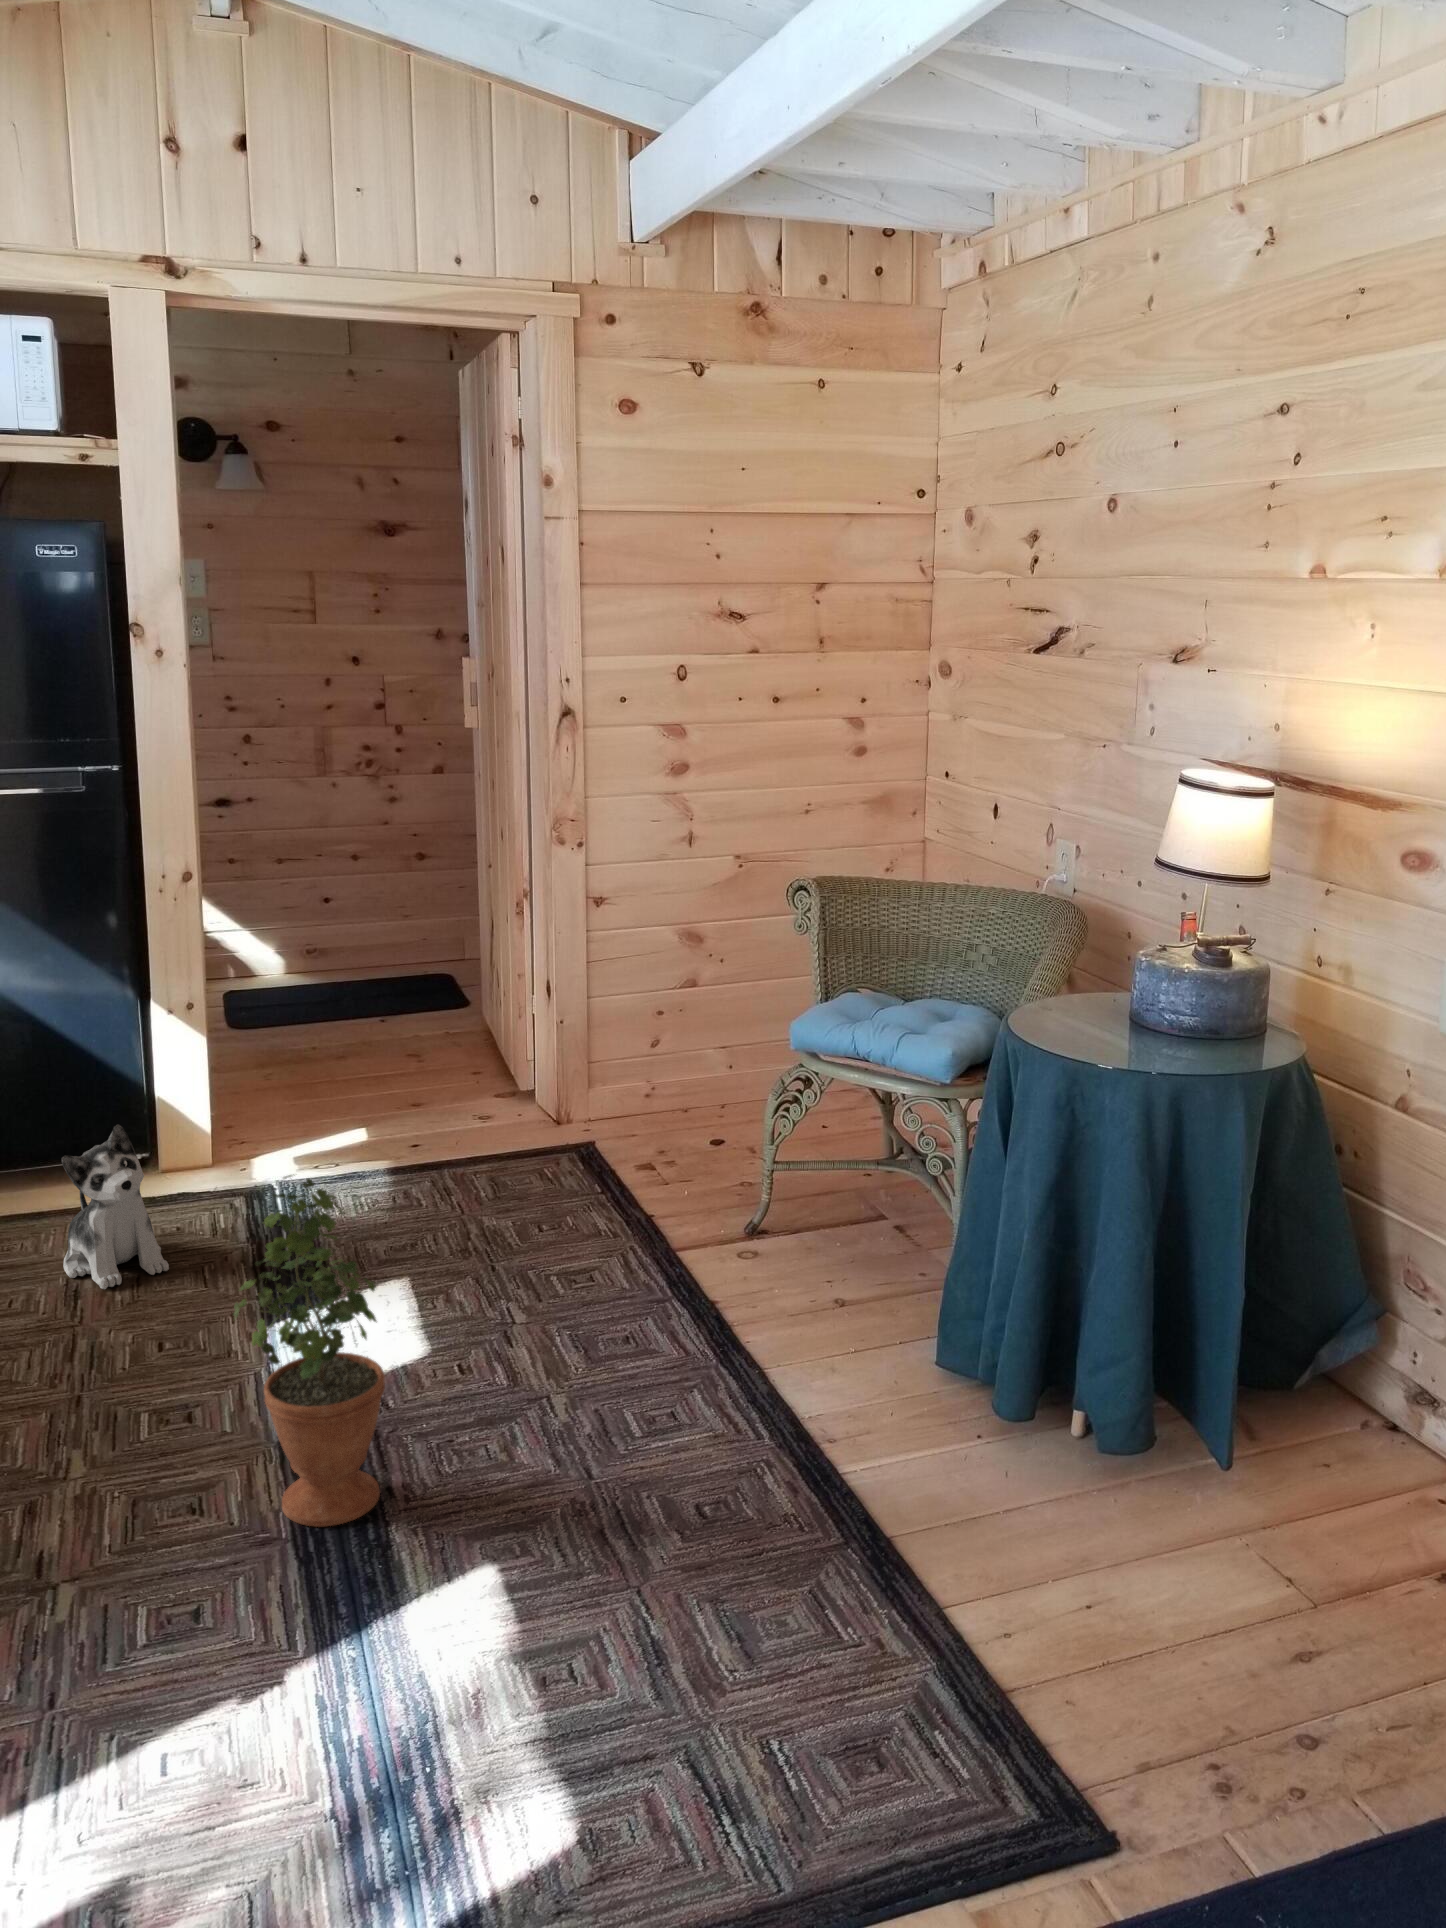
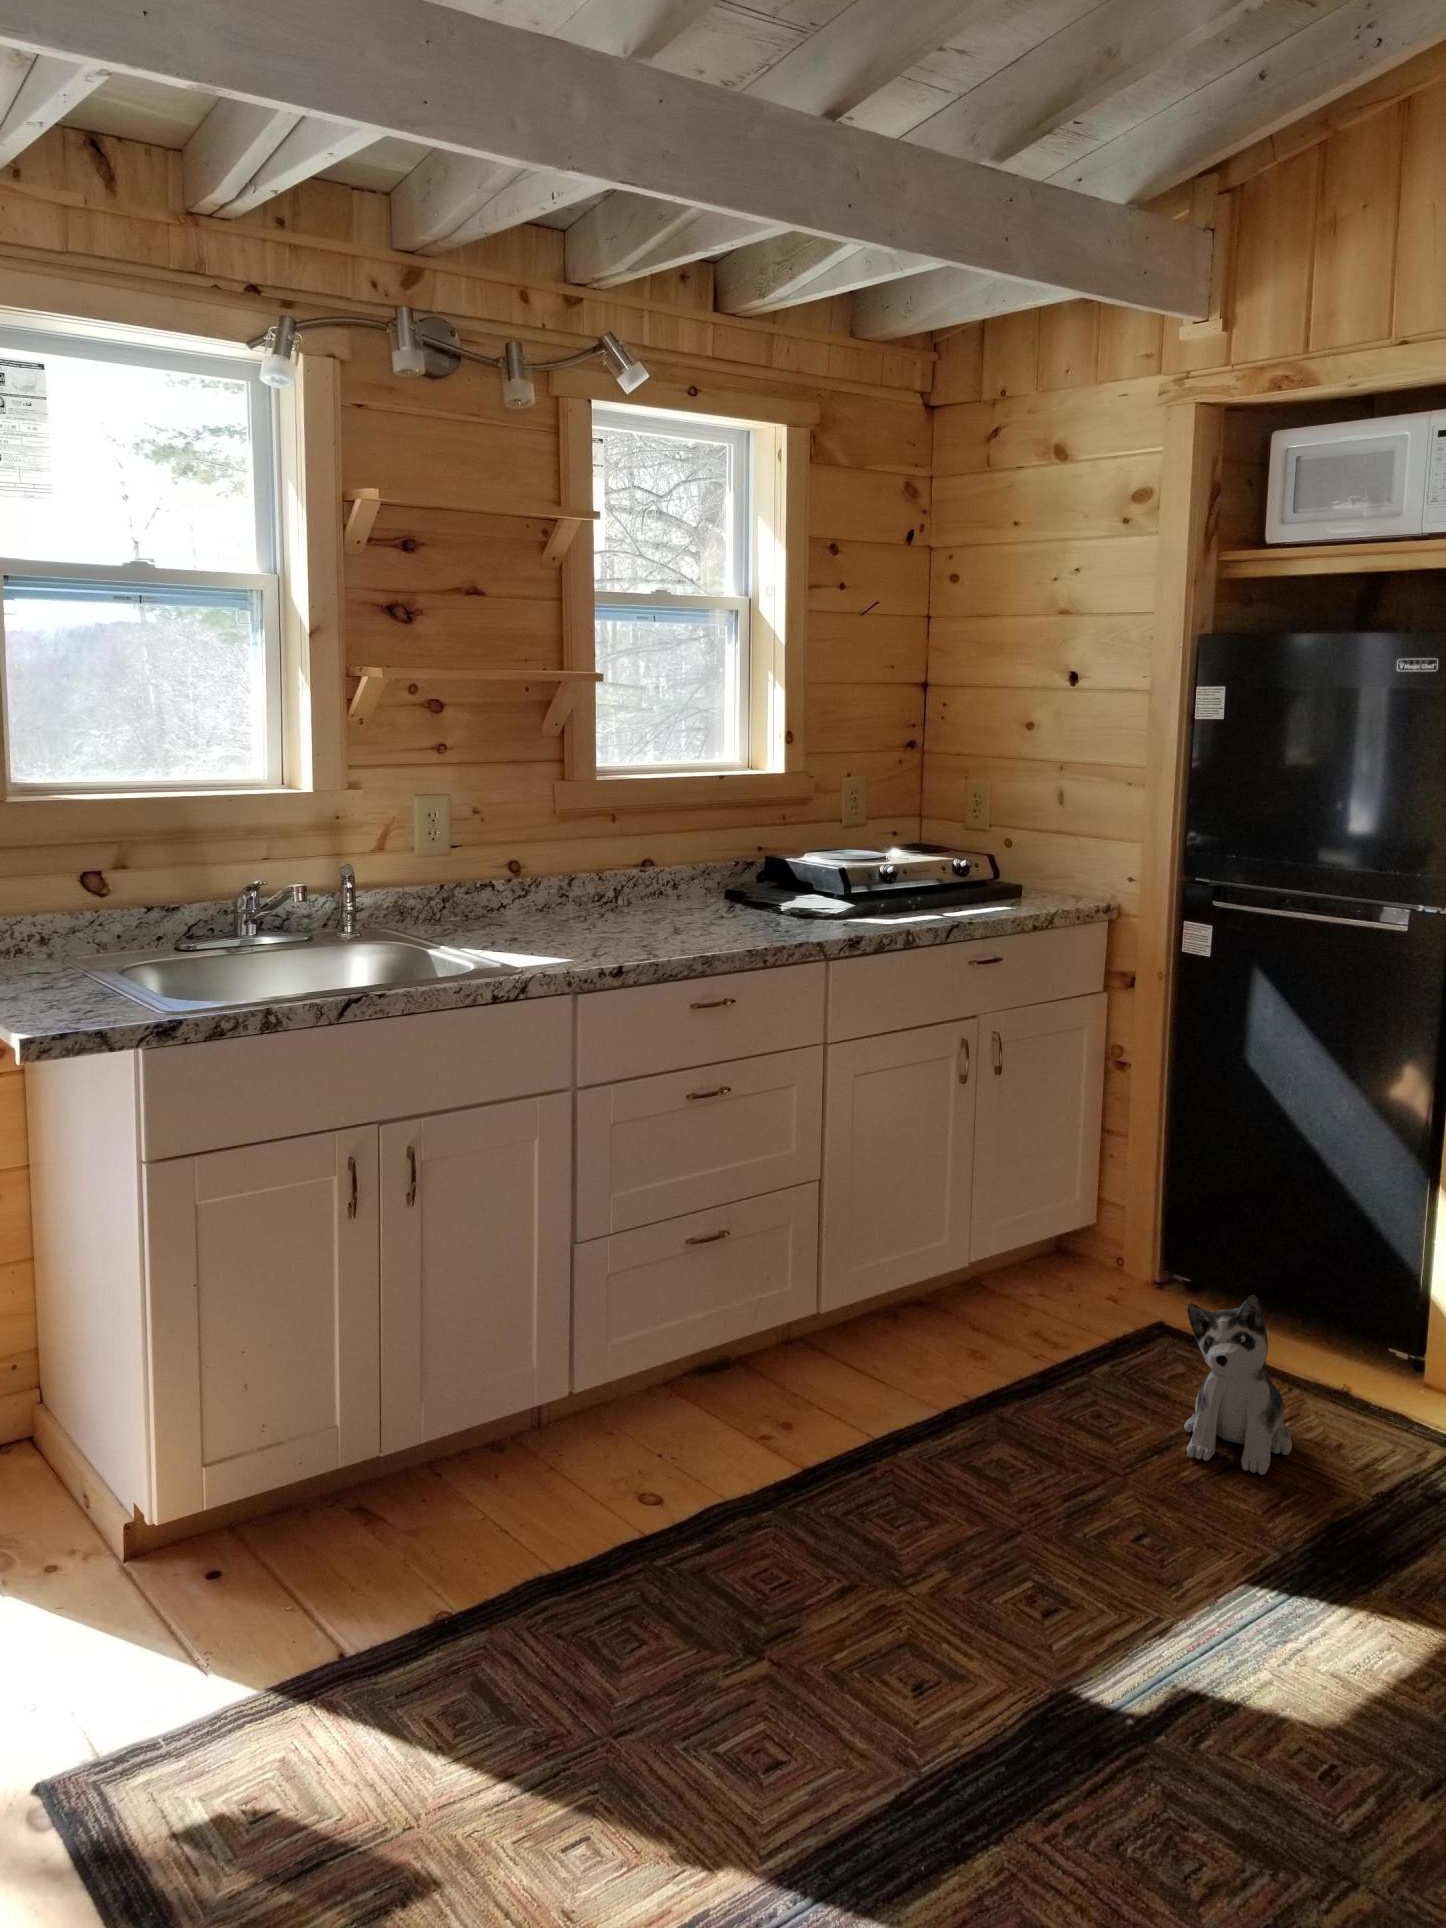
potted plant: present [234,1175,385,1526] -> none [913,1394,1088,1816]

